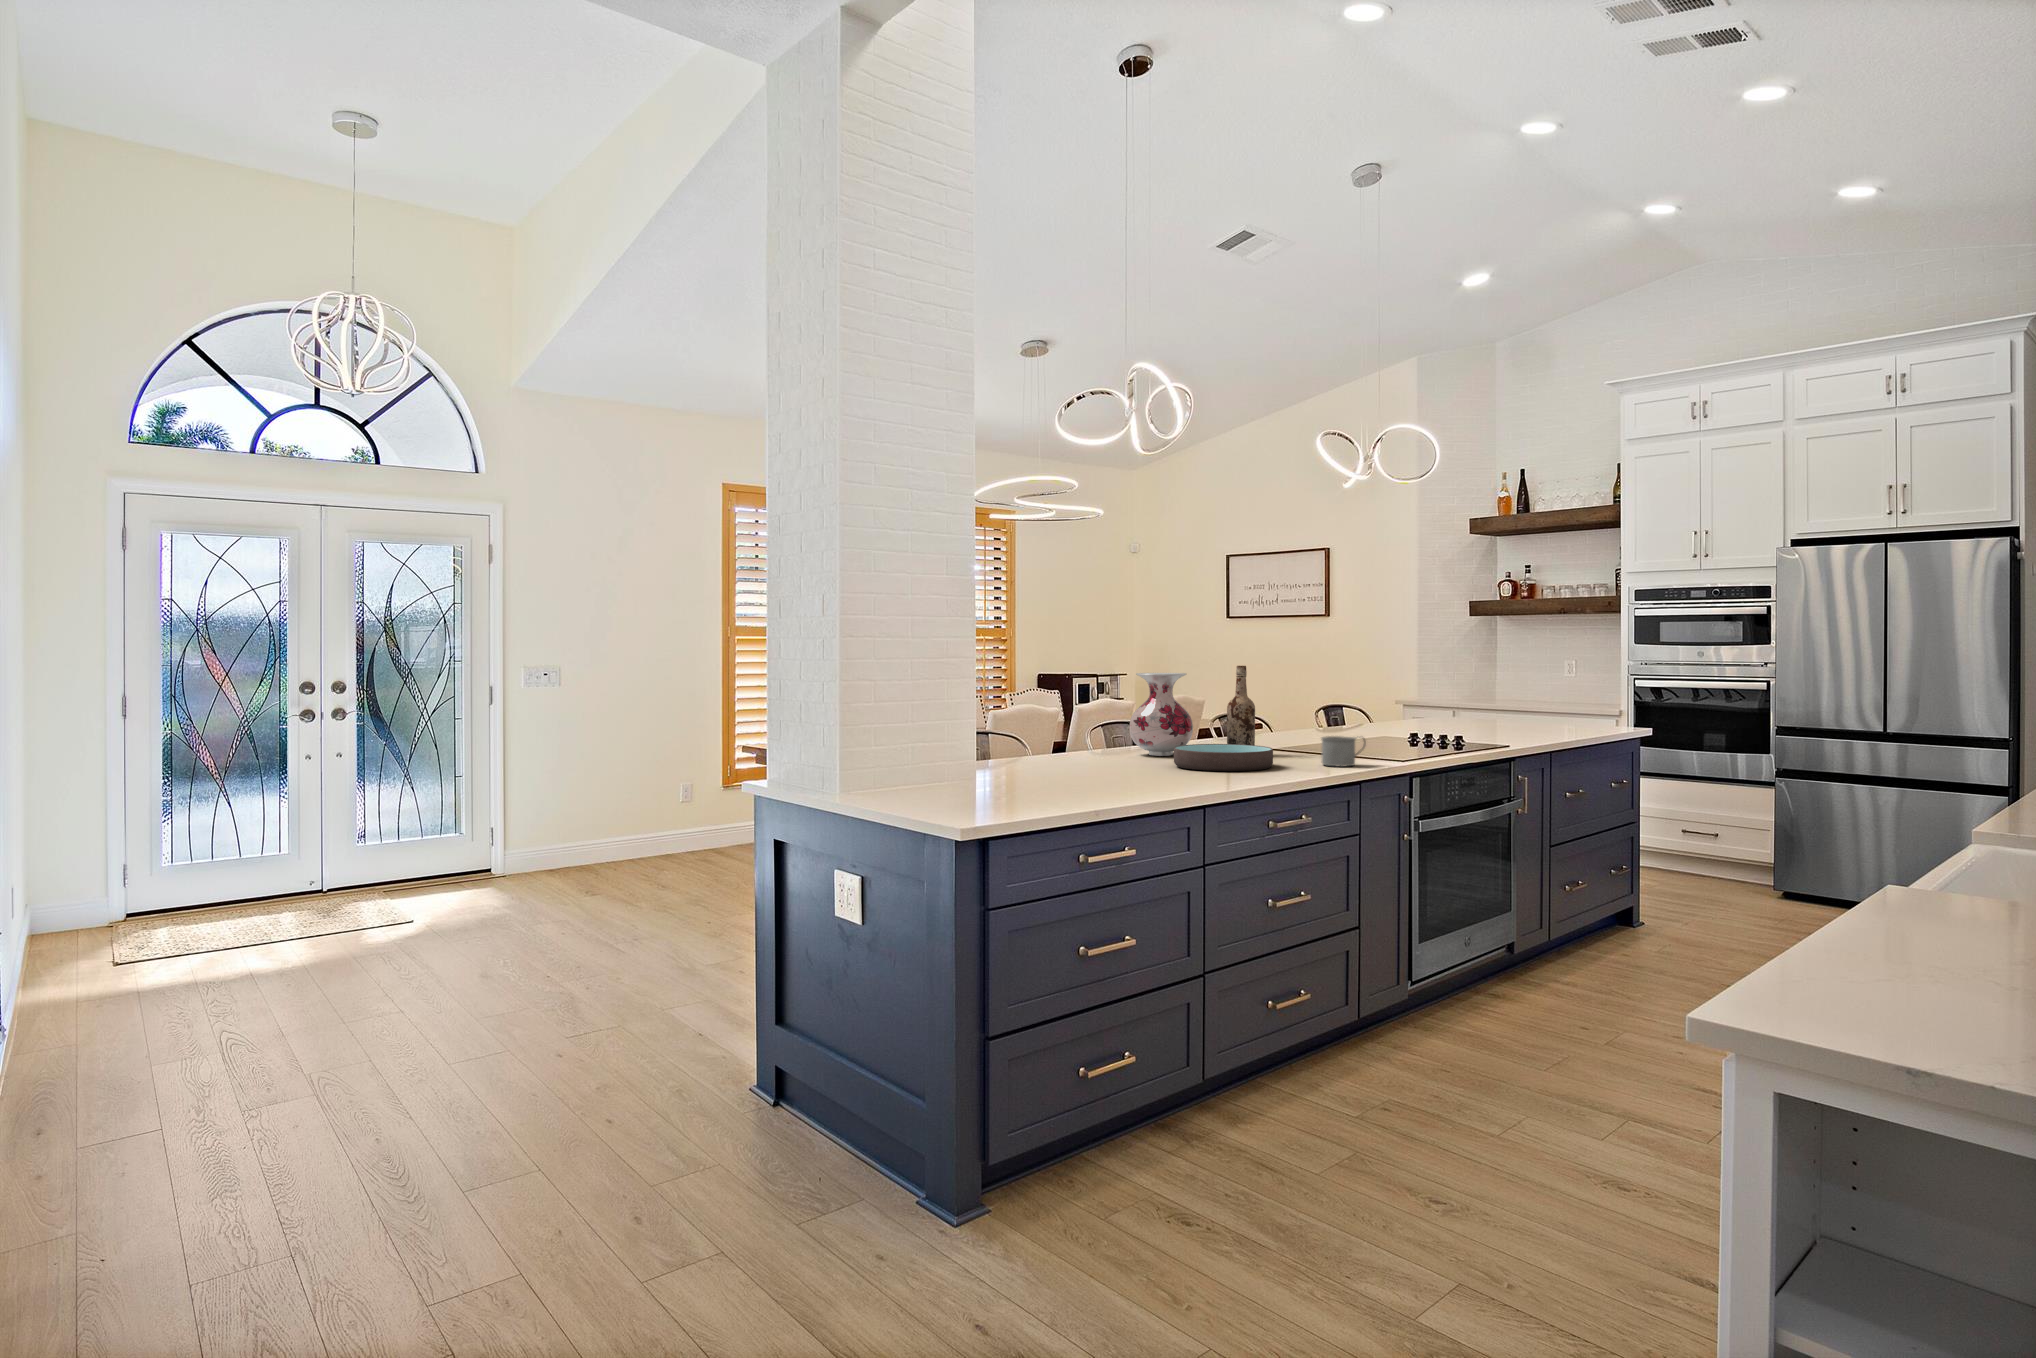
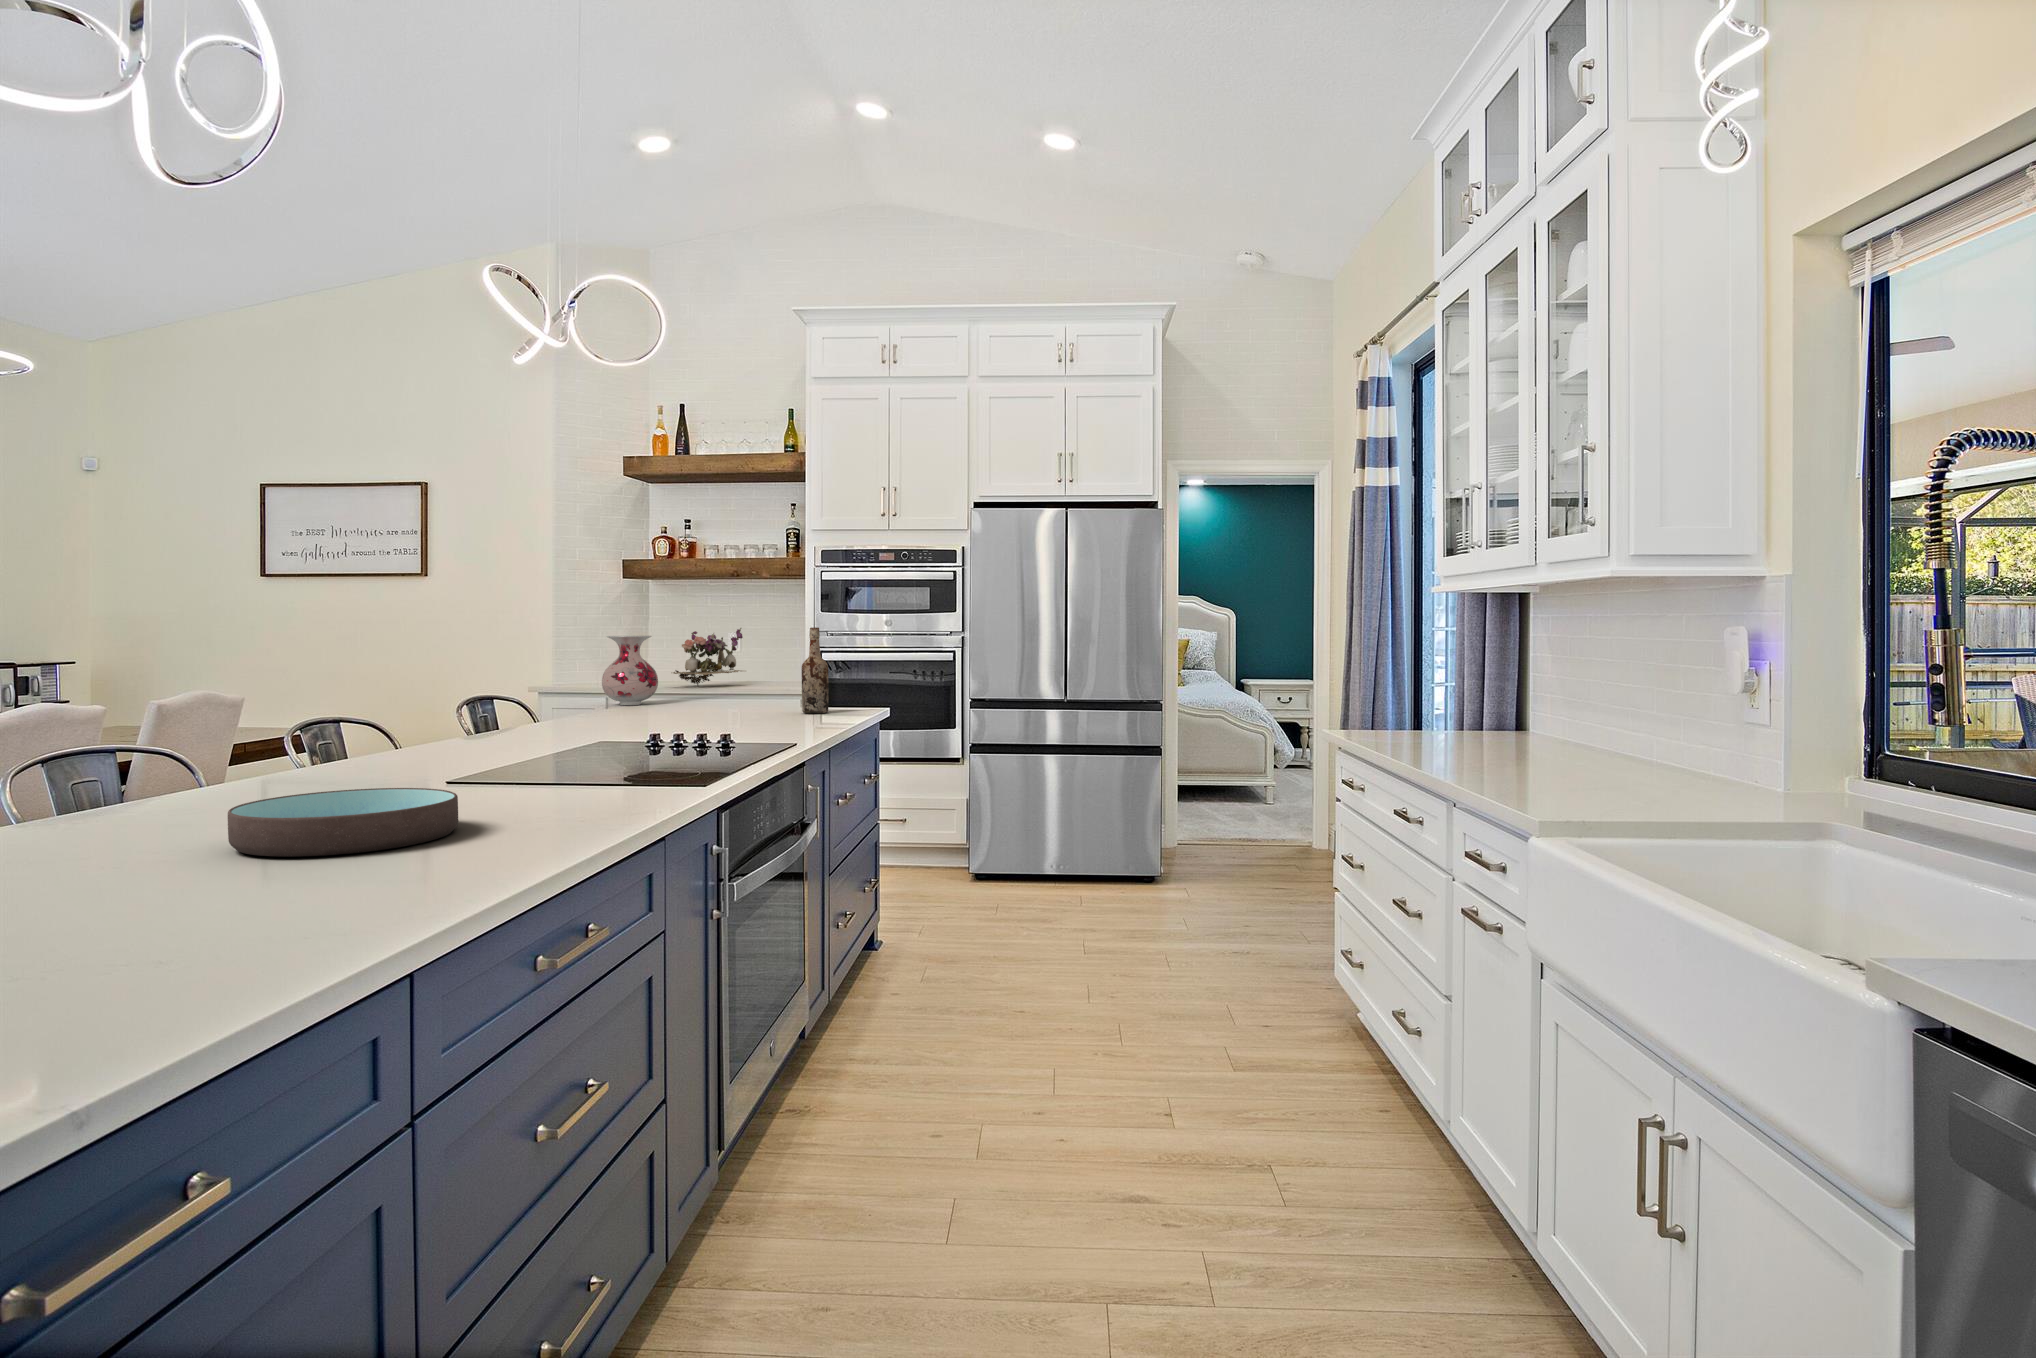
flower arrangement: none [1507,655,1577,705] -> present [673,628,743,685]
wine bottle: present [1227,666,1255,745] -> present [802,628,828,713]
vase: present [1129,673,1193,756] -> present [602,636,658,705]
mug: present [1321,736,1366,767] -> none [544,755,623,813]

